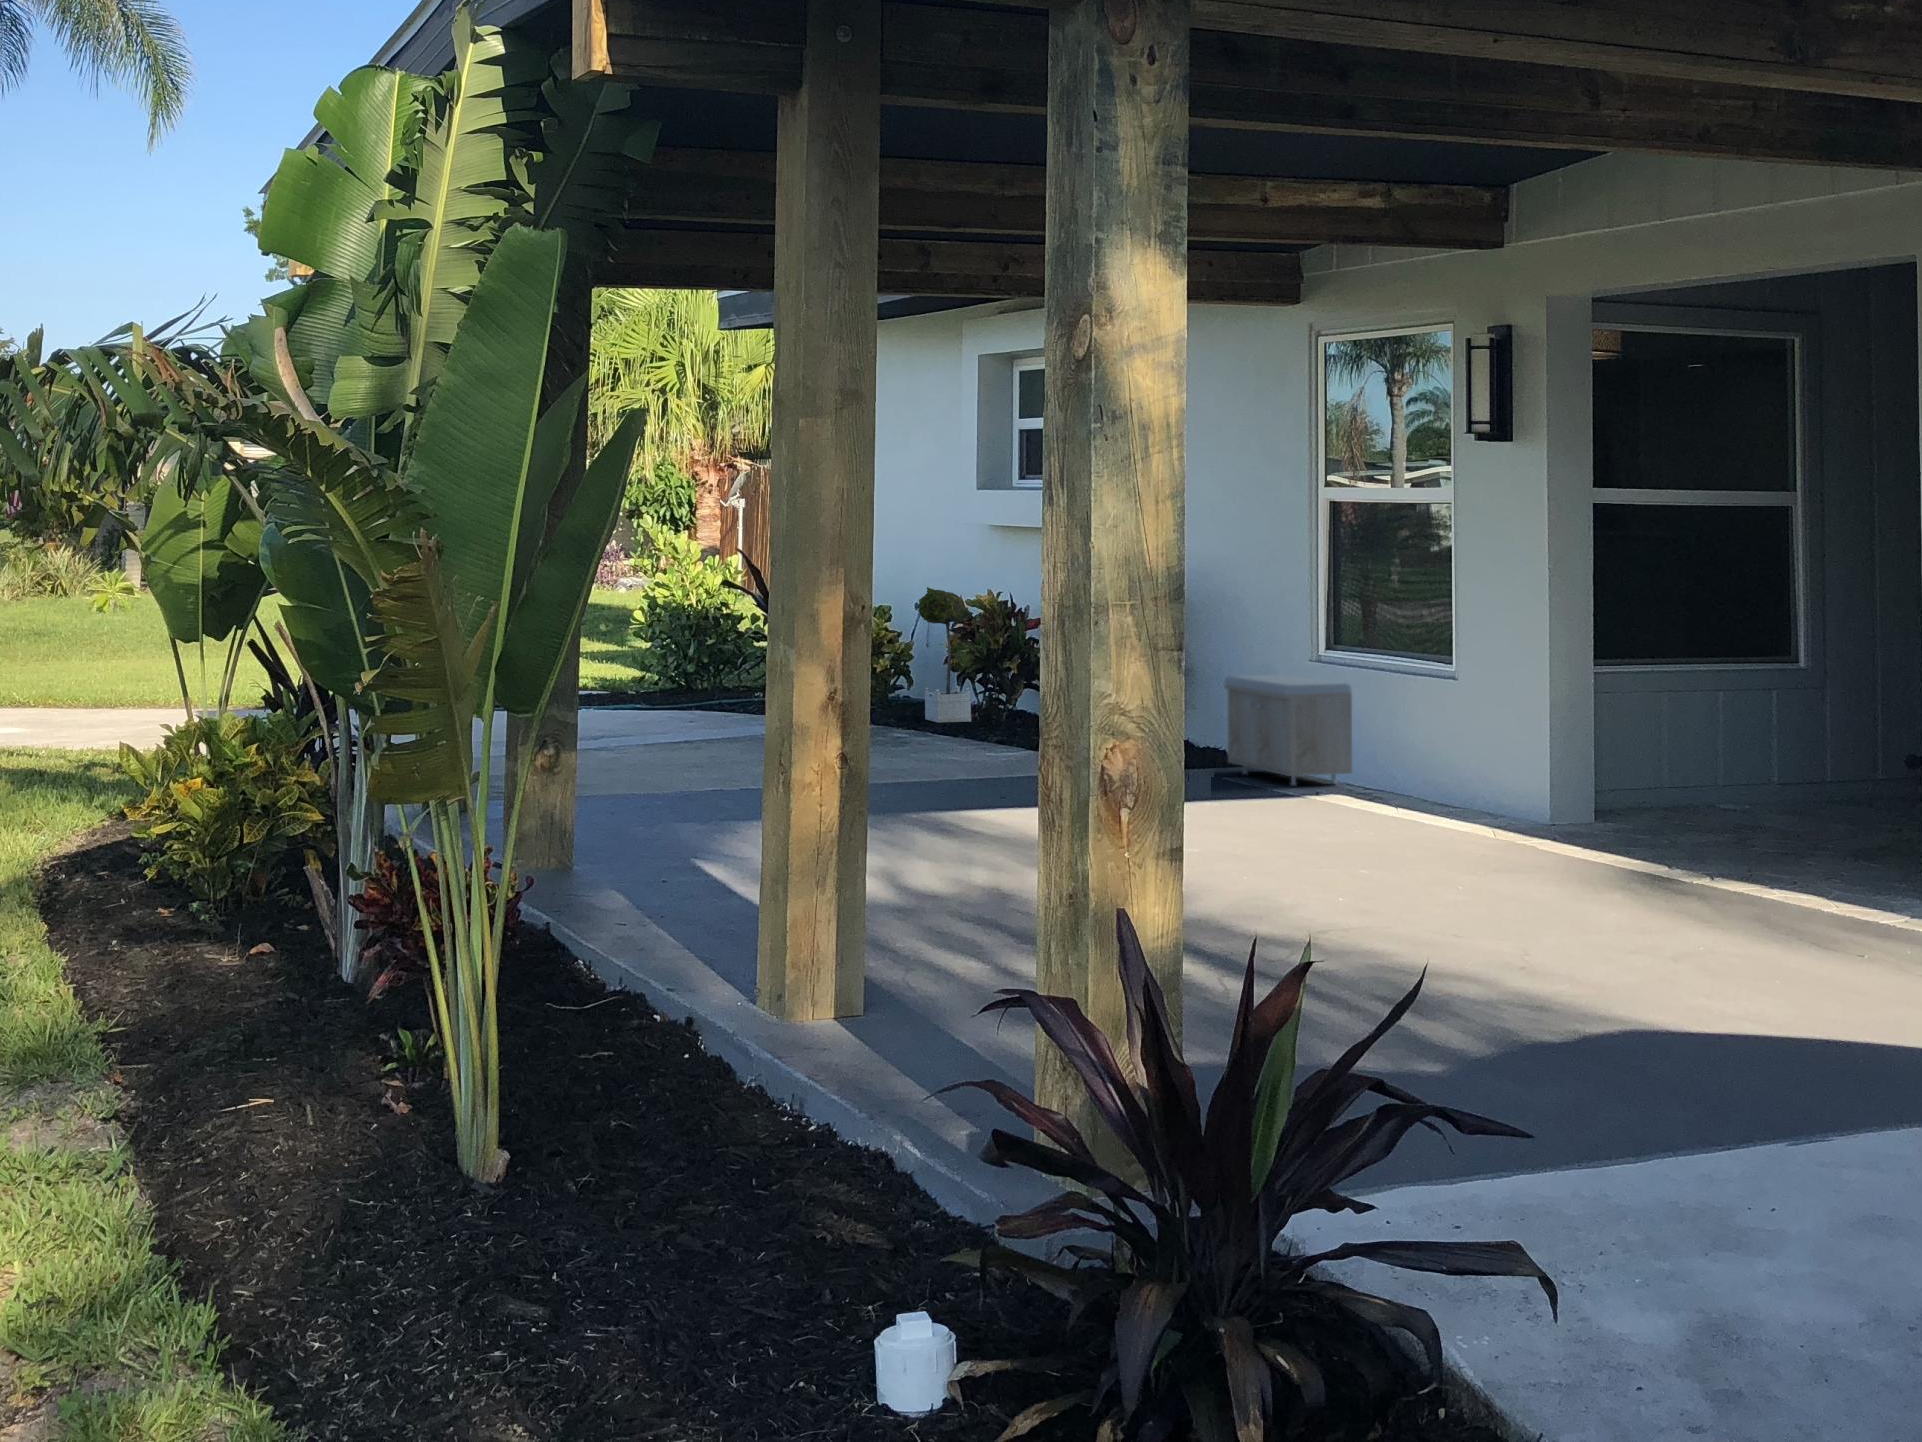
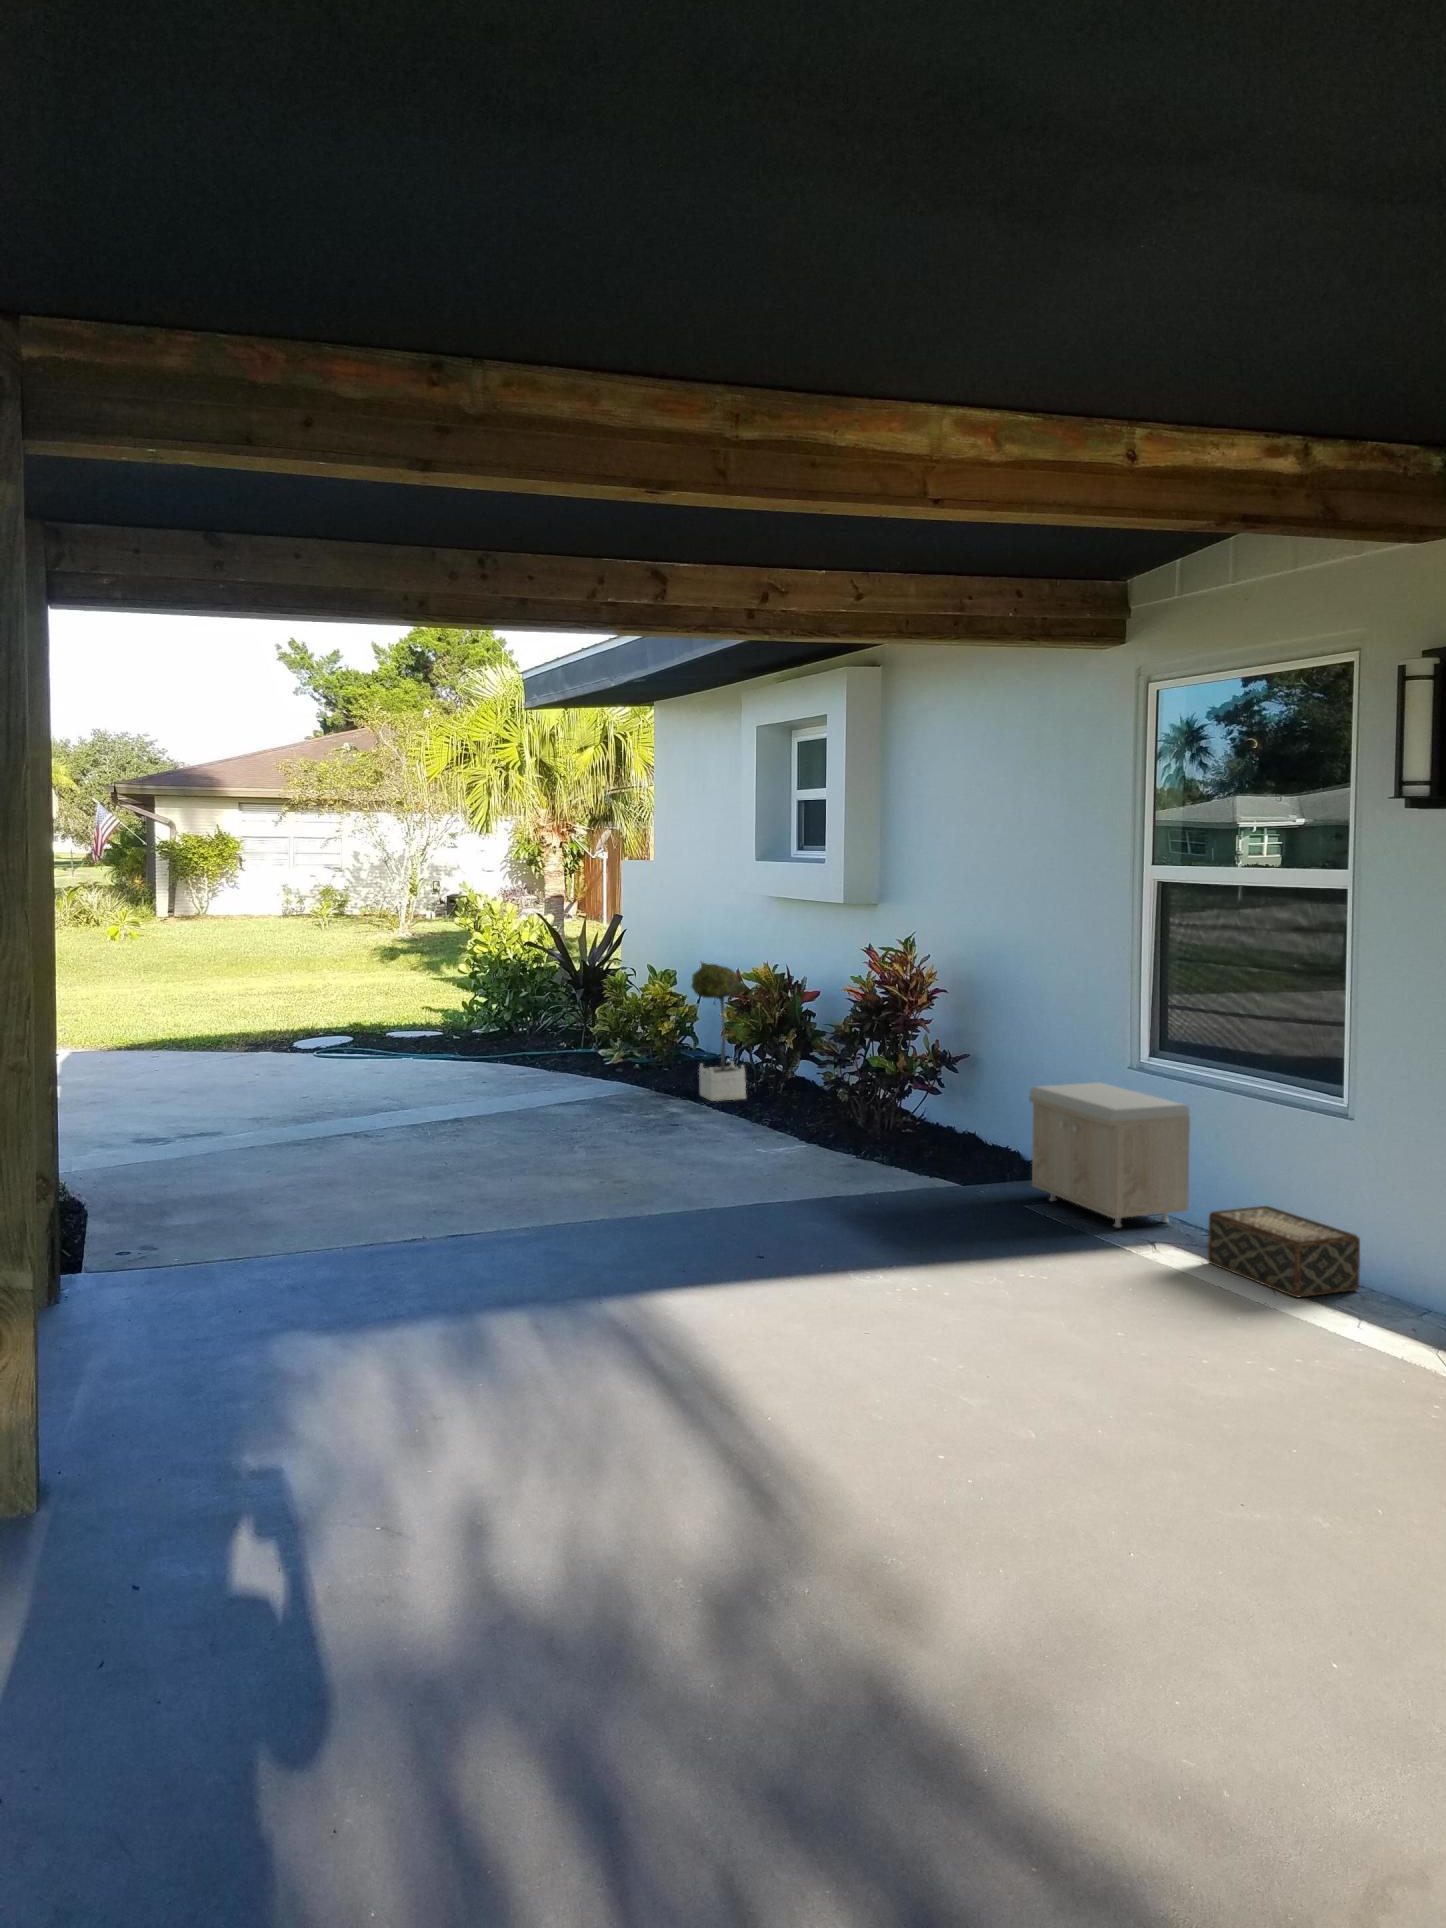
woven basket: none [1356,757,1463,813] -> present [1208,1206,1360,1297]

